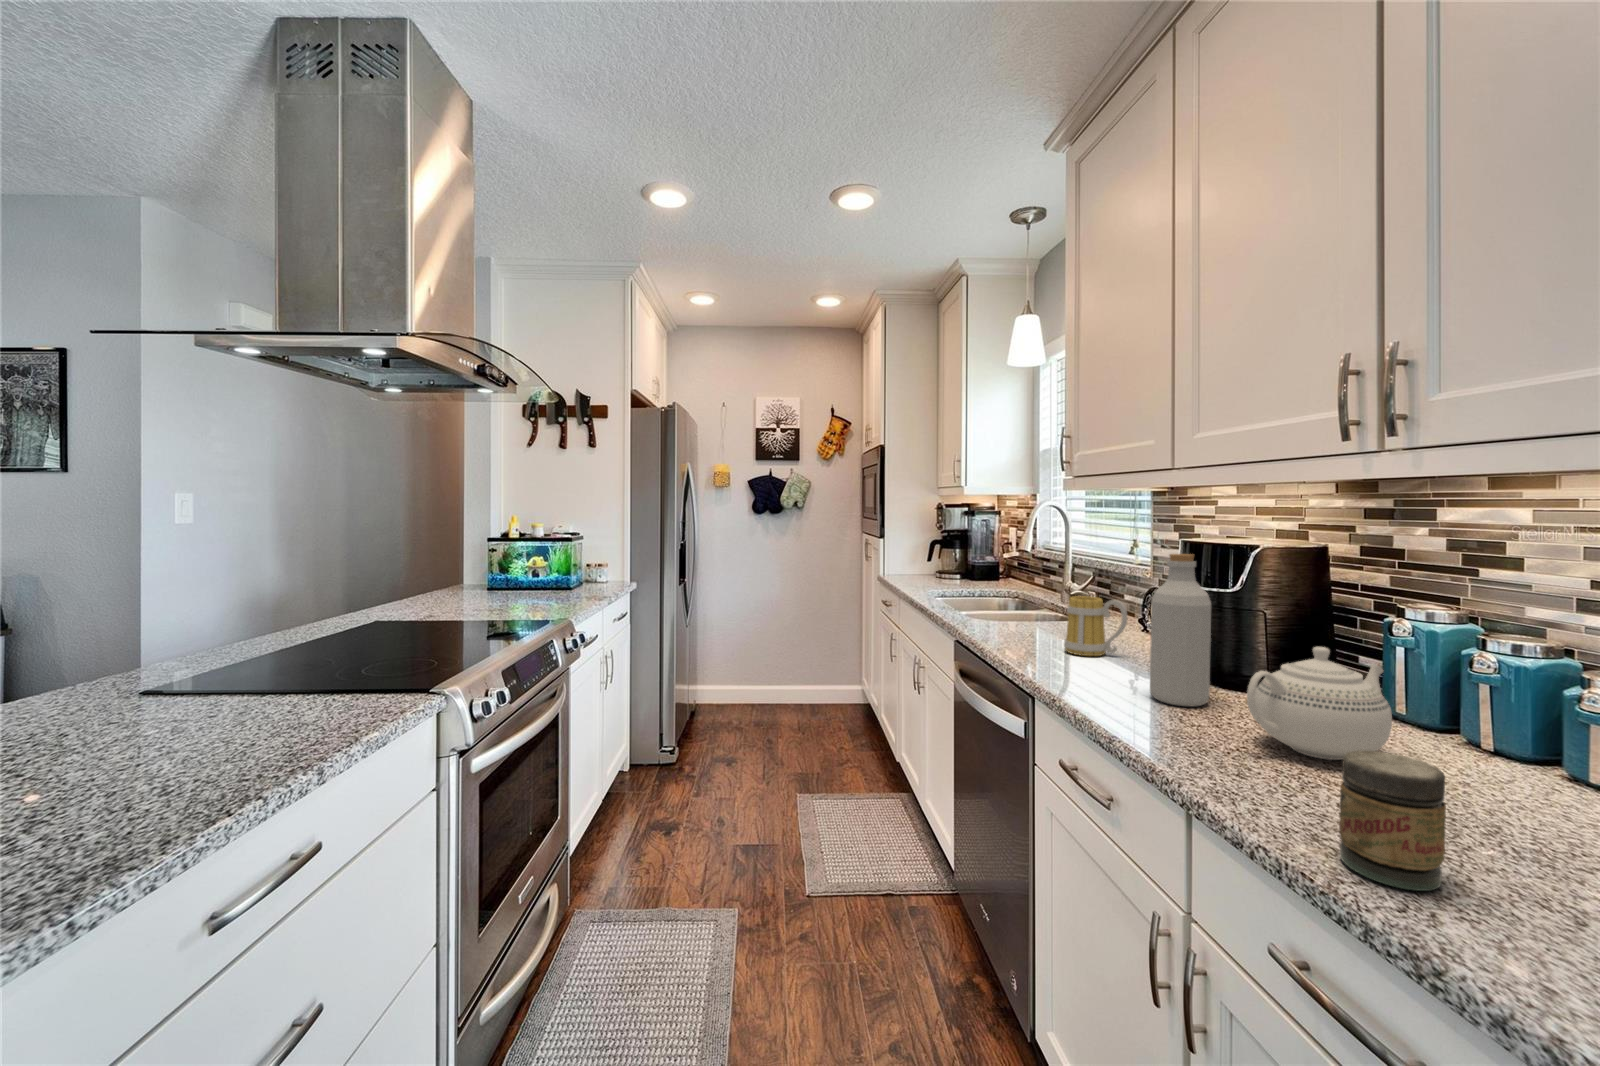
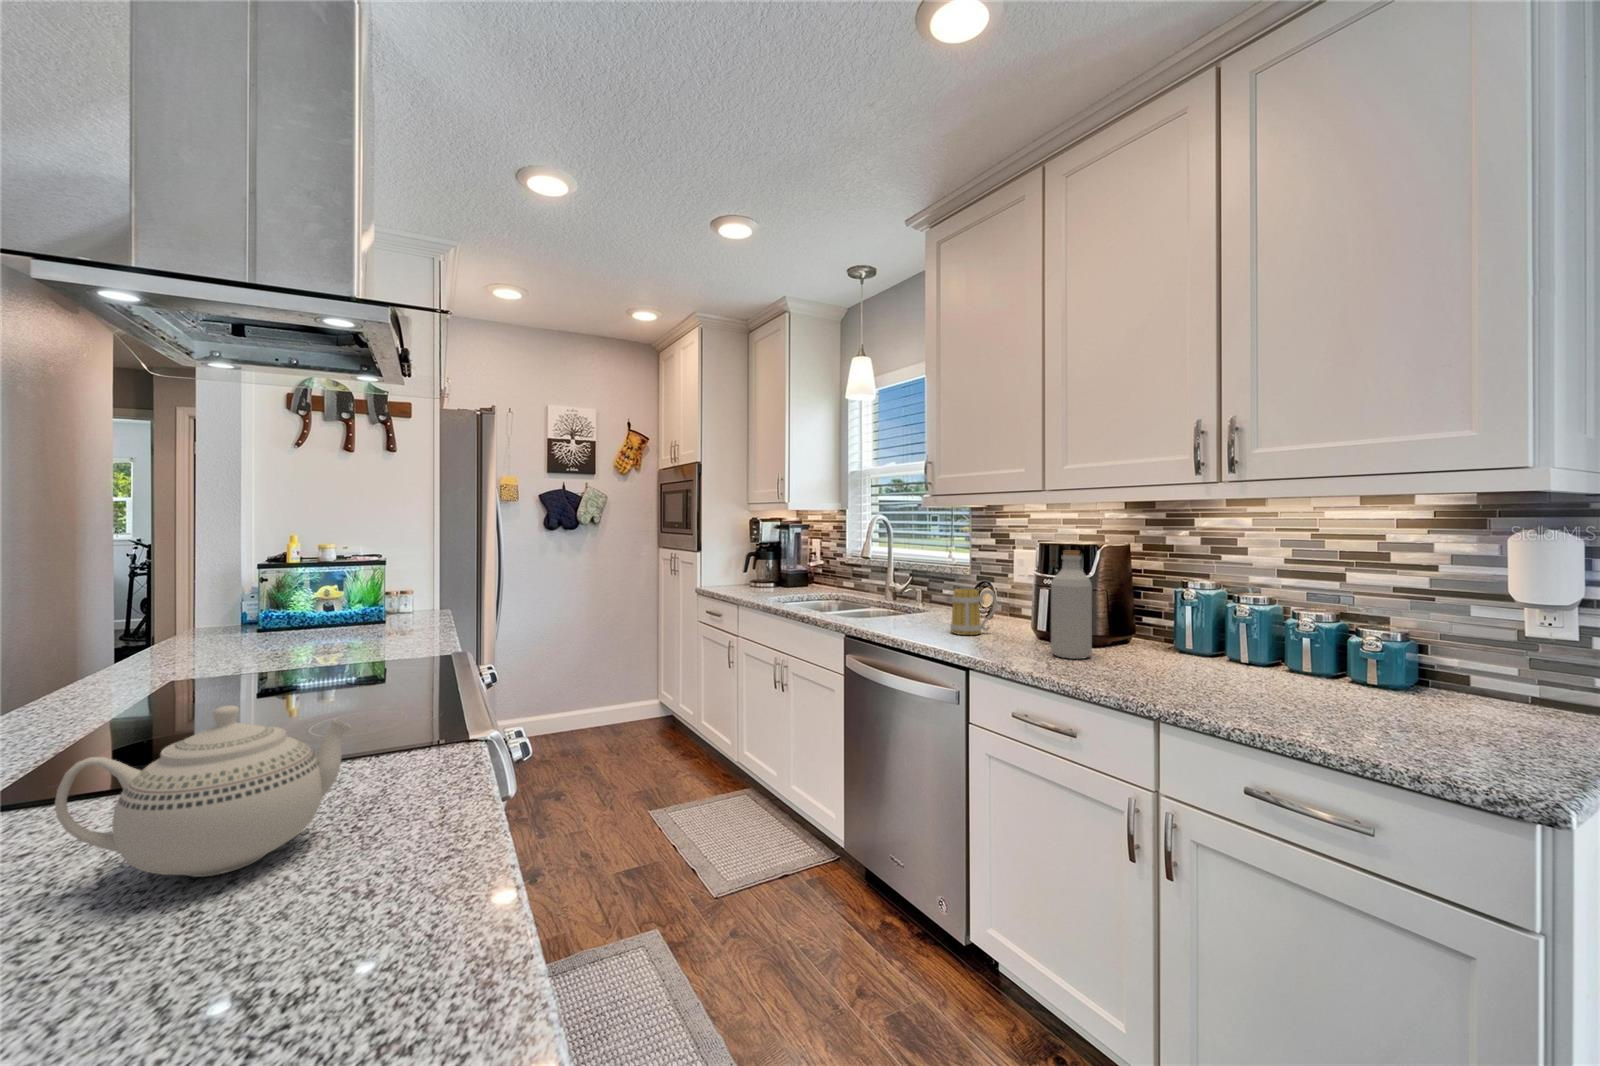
teapot: present [1247,647,1392,760] -> present [55,705,351,877]
jar: present [1339,750,1446,891] -> none [1267,656,1323,728]

